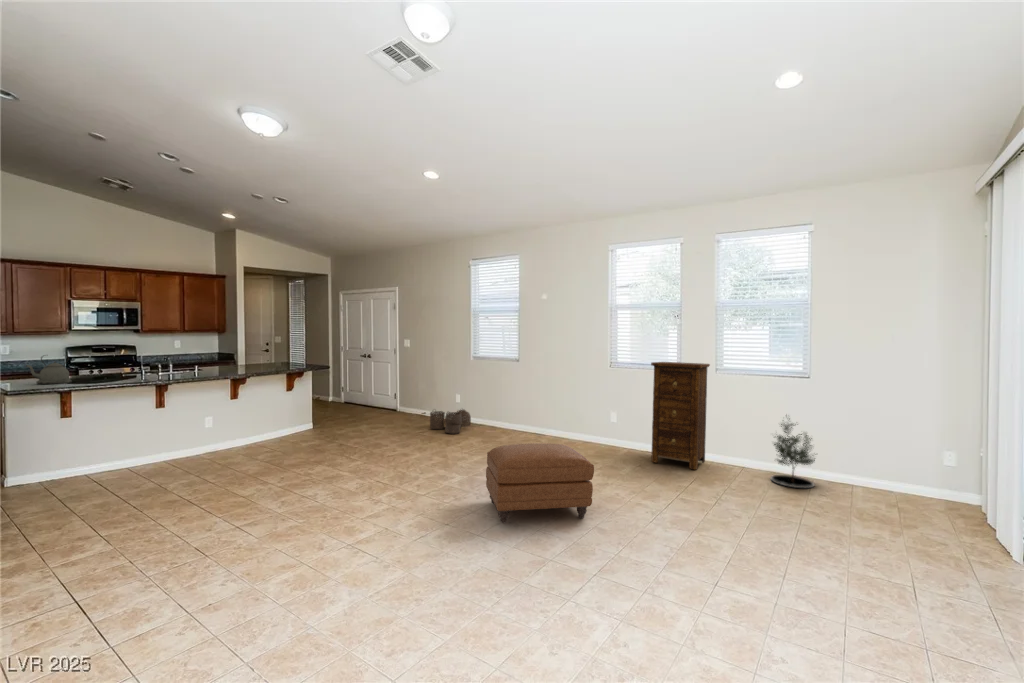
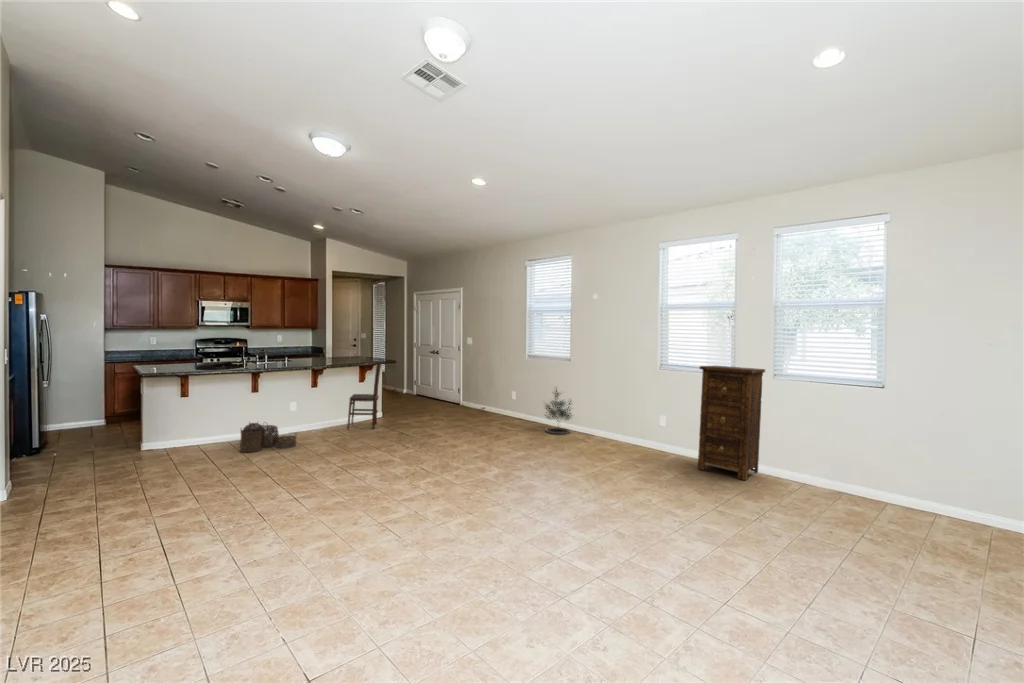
kettle: present [26,356,72,384] -> none [153,346,187,370]
dining chair: none [274,366,312,445] -> present [347,362,381,429]
woven basket: present [430,410,471,434] -> present [240,423,296,452]
potted tree: present [771,423,815,488] -> present [545,388,572,434]
ottoman: present [486,443,594,523] -> none [519,443,622,520]

